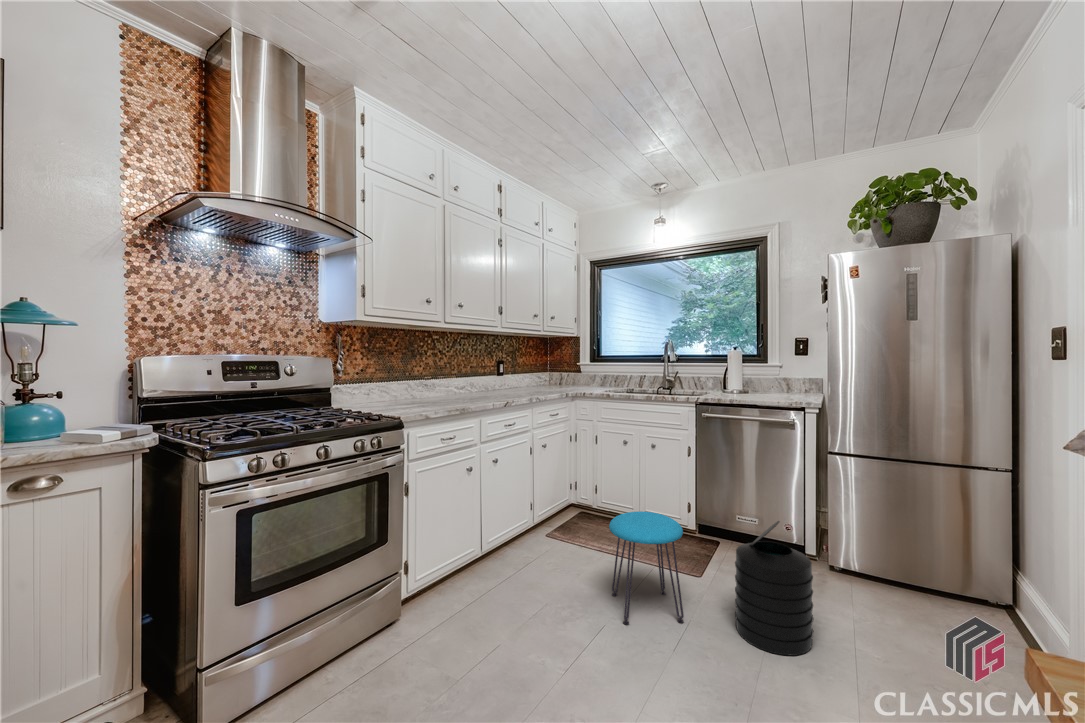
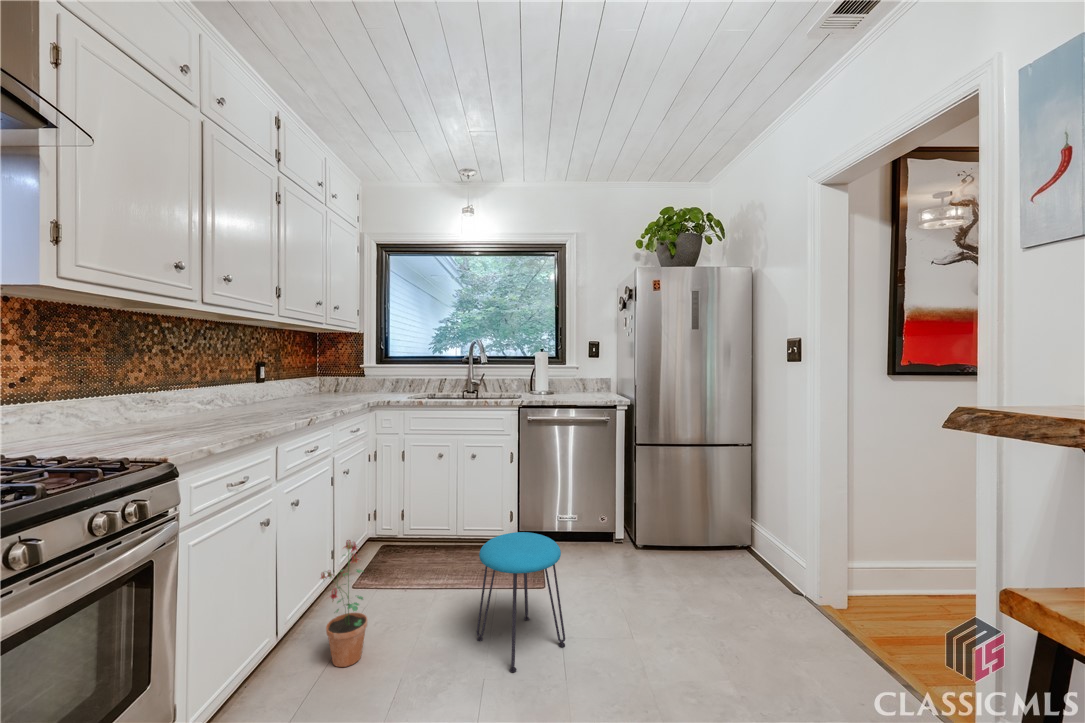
potted plant: none [503,491,533,581] -> present [321,540,367,667]
trash can: present [735,521,814,656] -> none [606,516,675,647]

